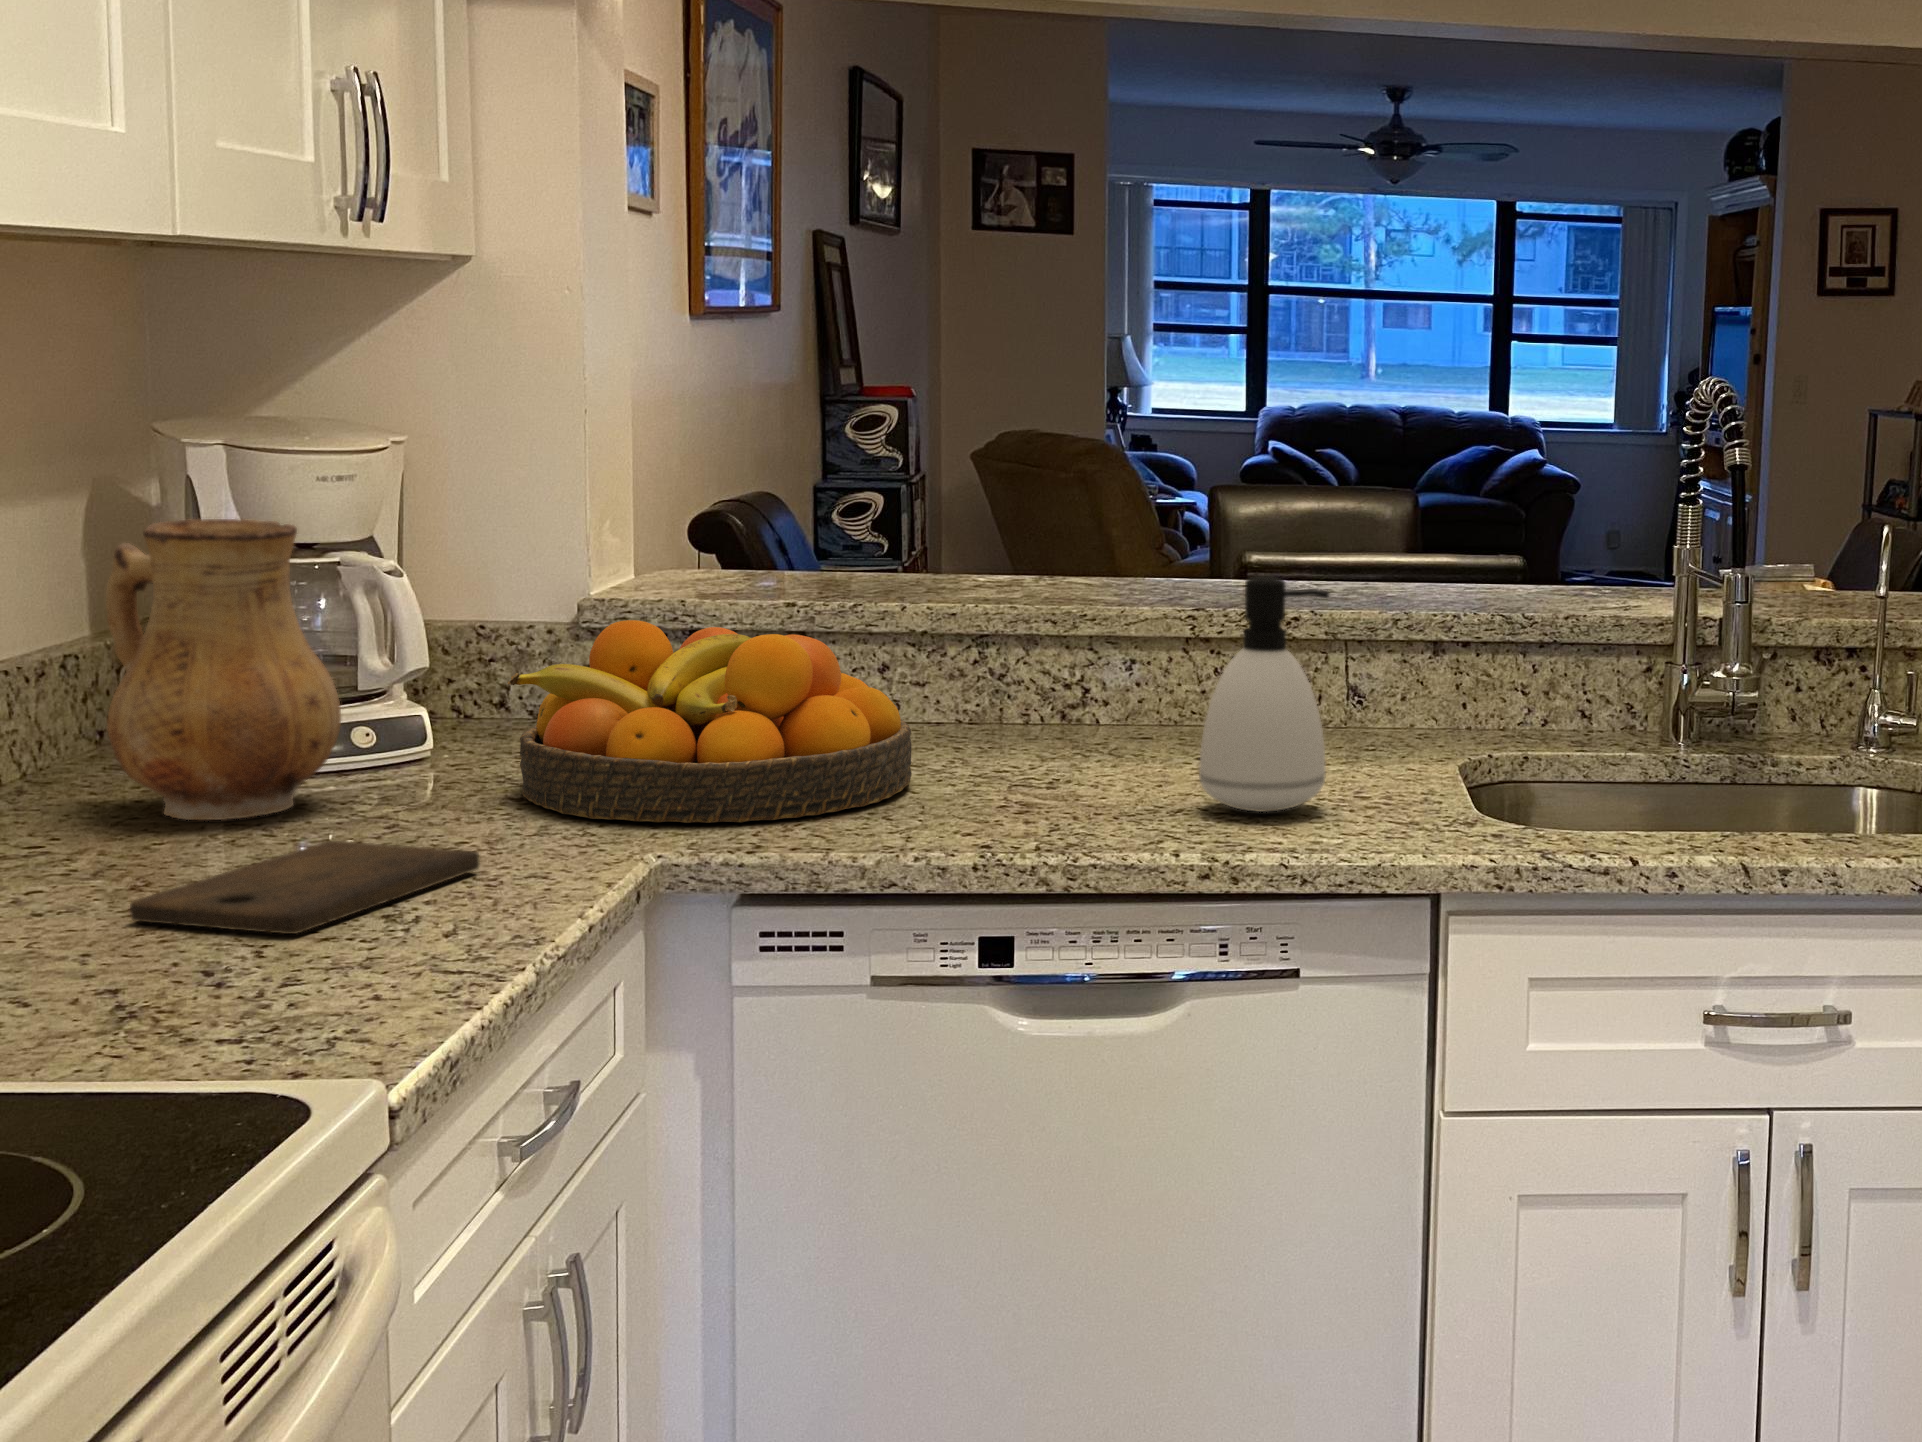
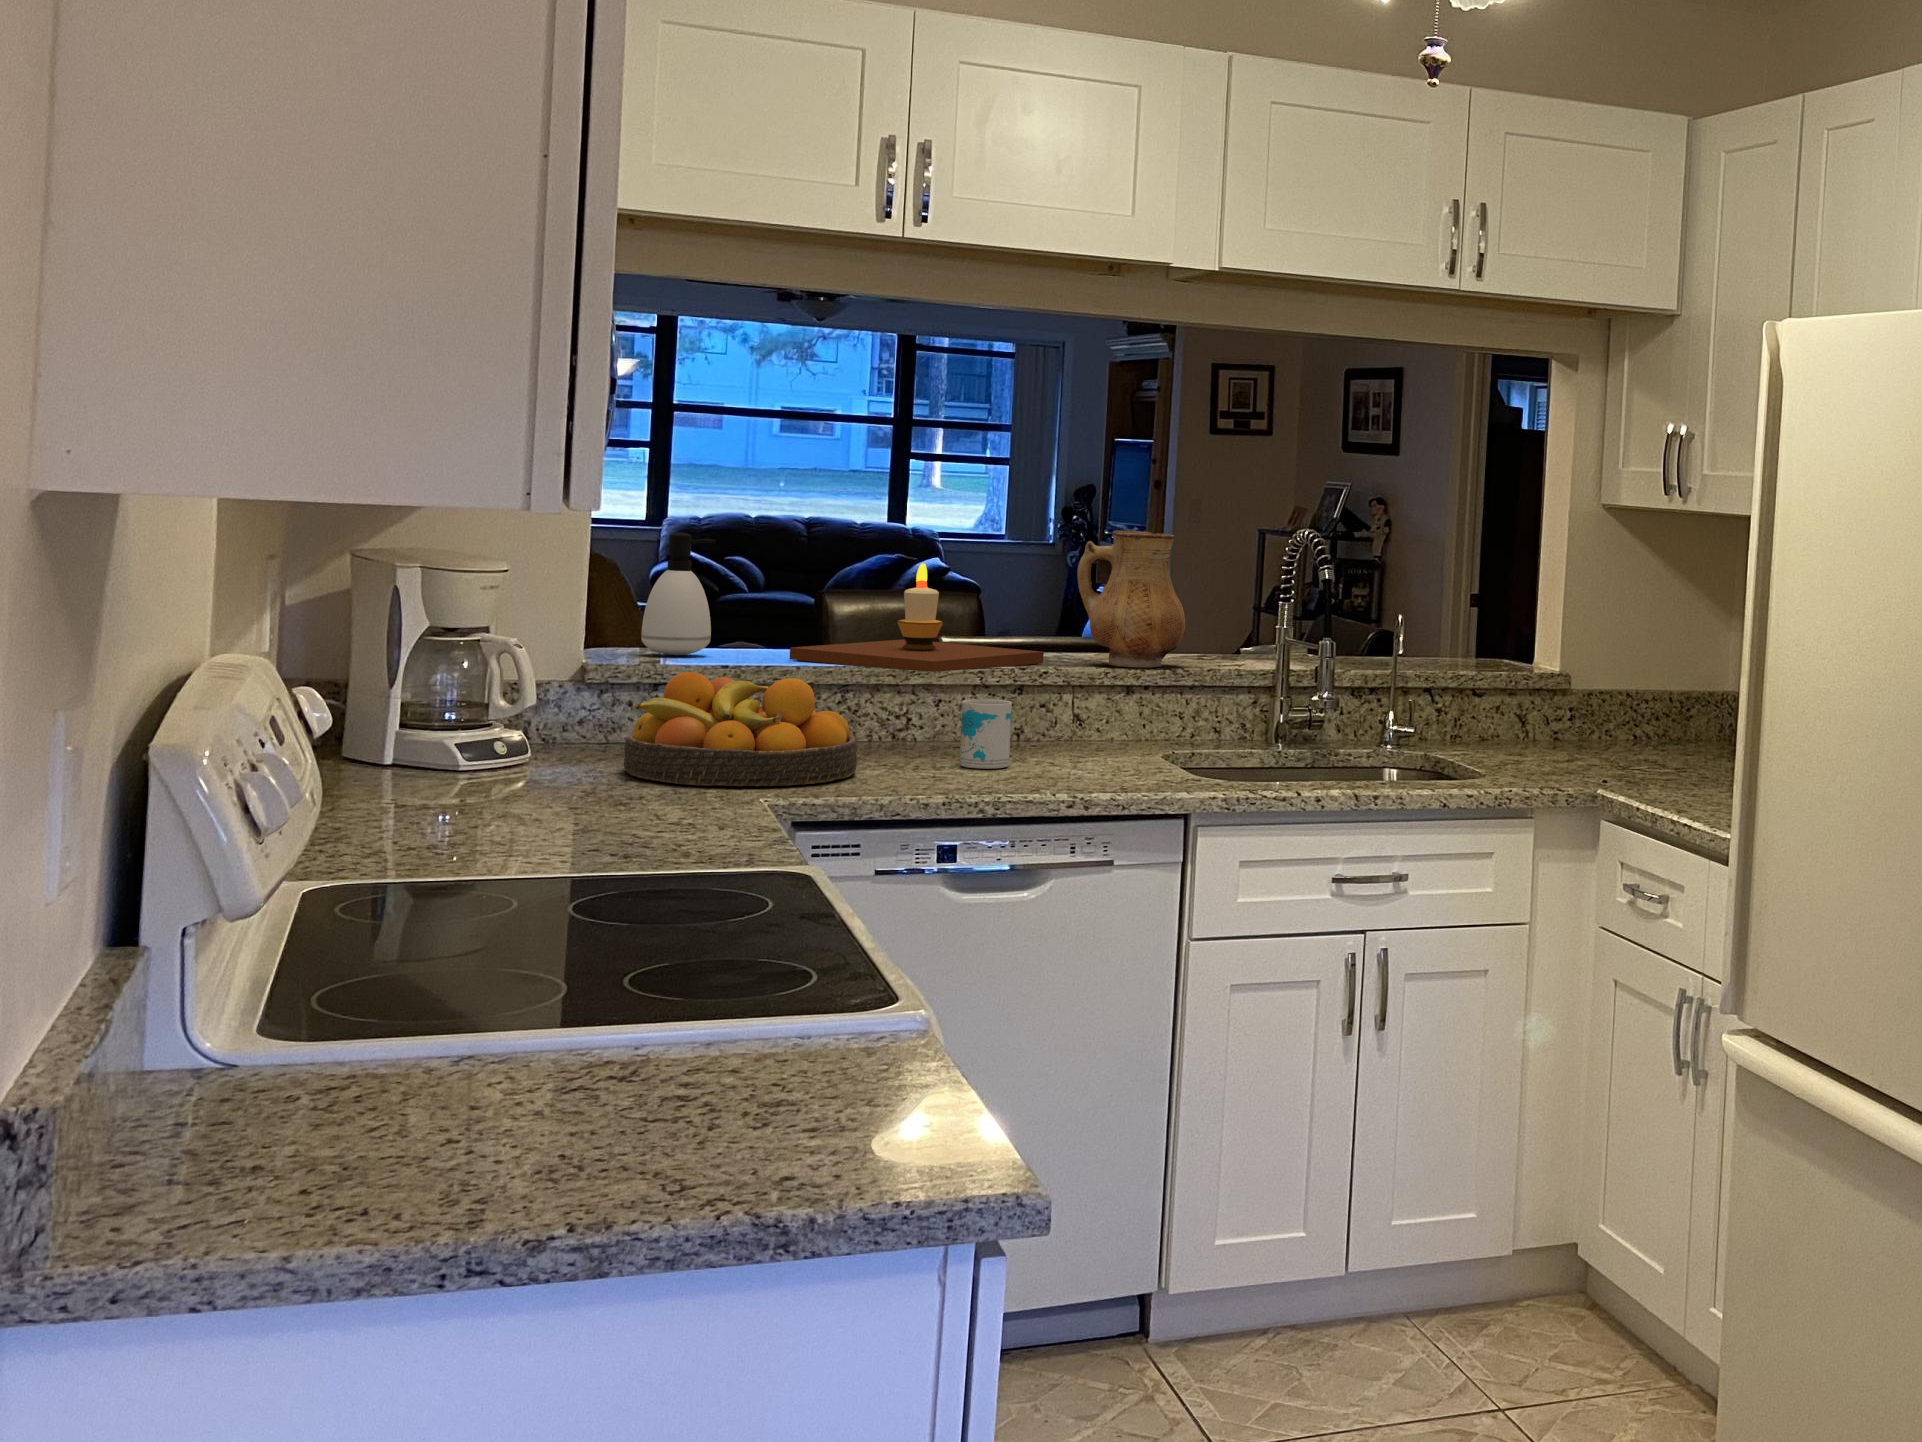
candle: none [930,441,1322,620] -> present [789,563,1044,672]
ceramic pitcher: present [106,519,341,820] -> present [1077,531,1185,667]
soap dispenser: present [1199,576,1329,812] -> present [641,533,716,655]
mug: none [1107,667,1190,786] -> present [960,699,1012,769]
cutting board: present [130,841,480,934] -> none [550,792,688,828]

